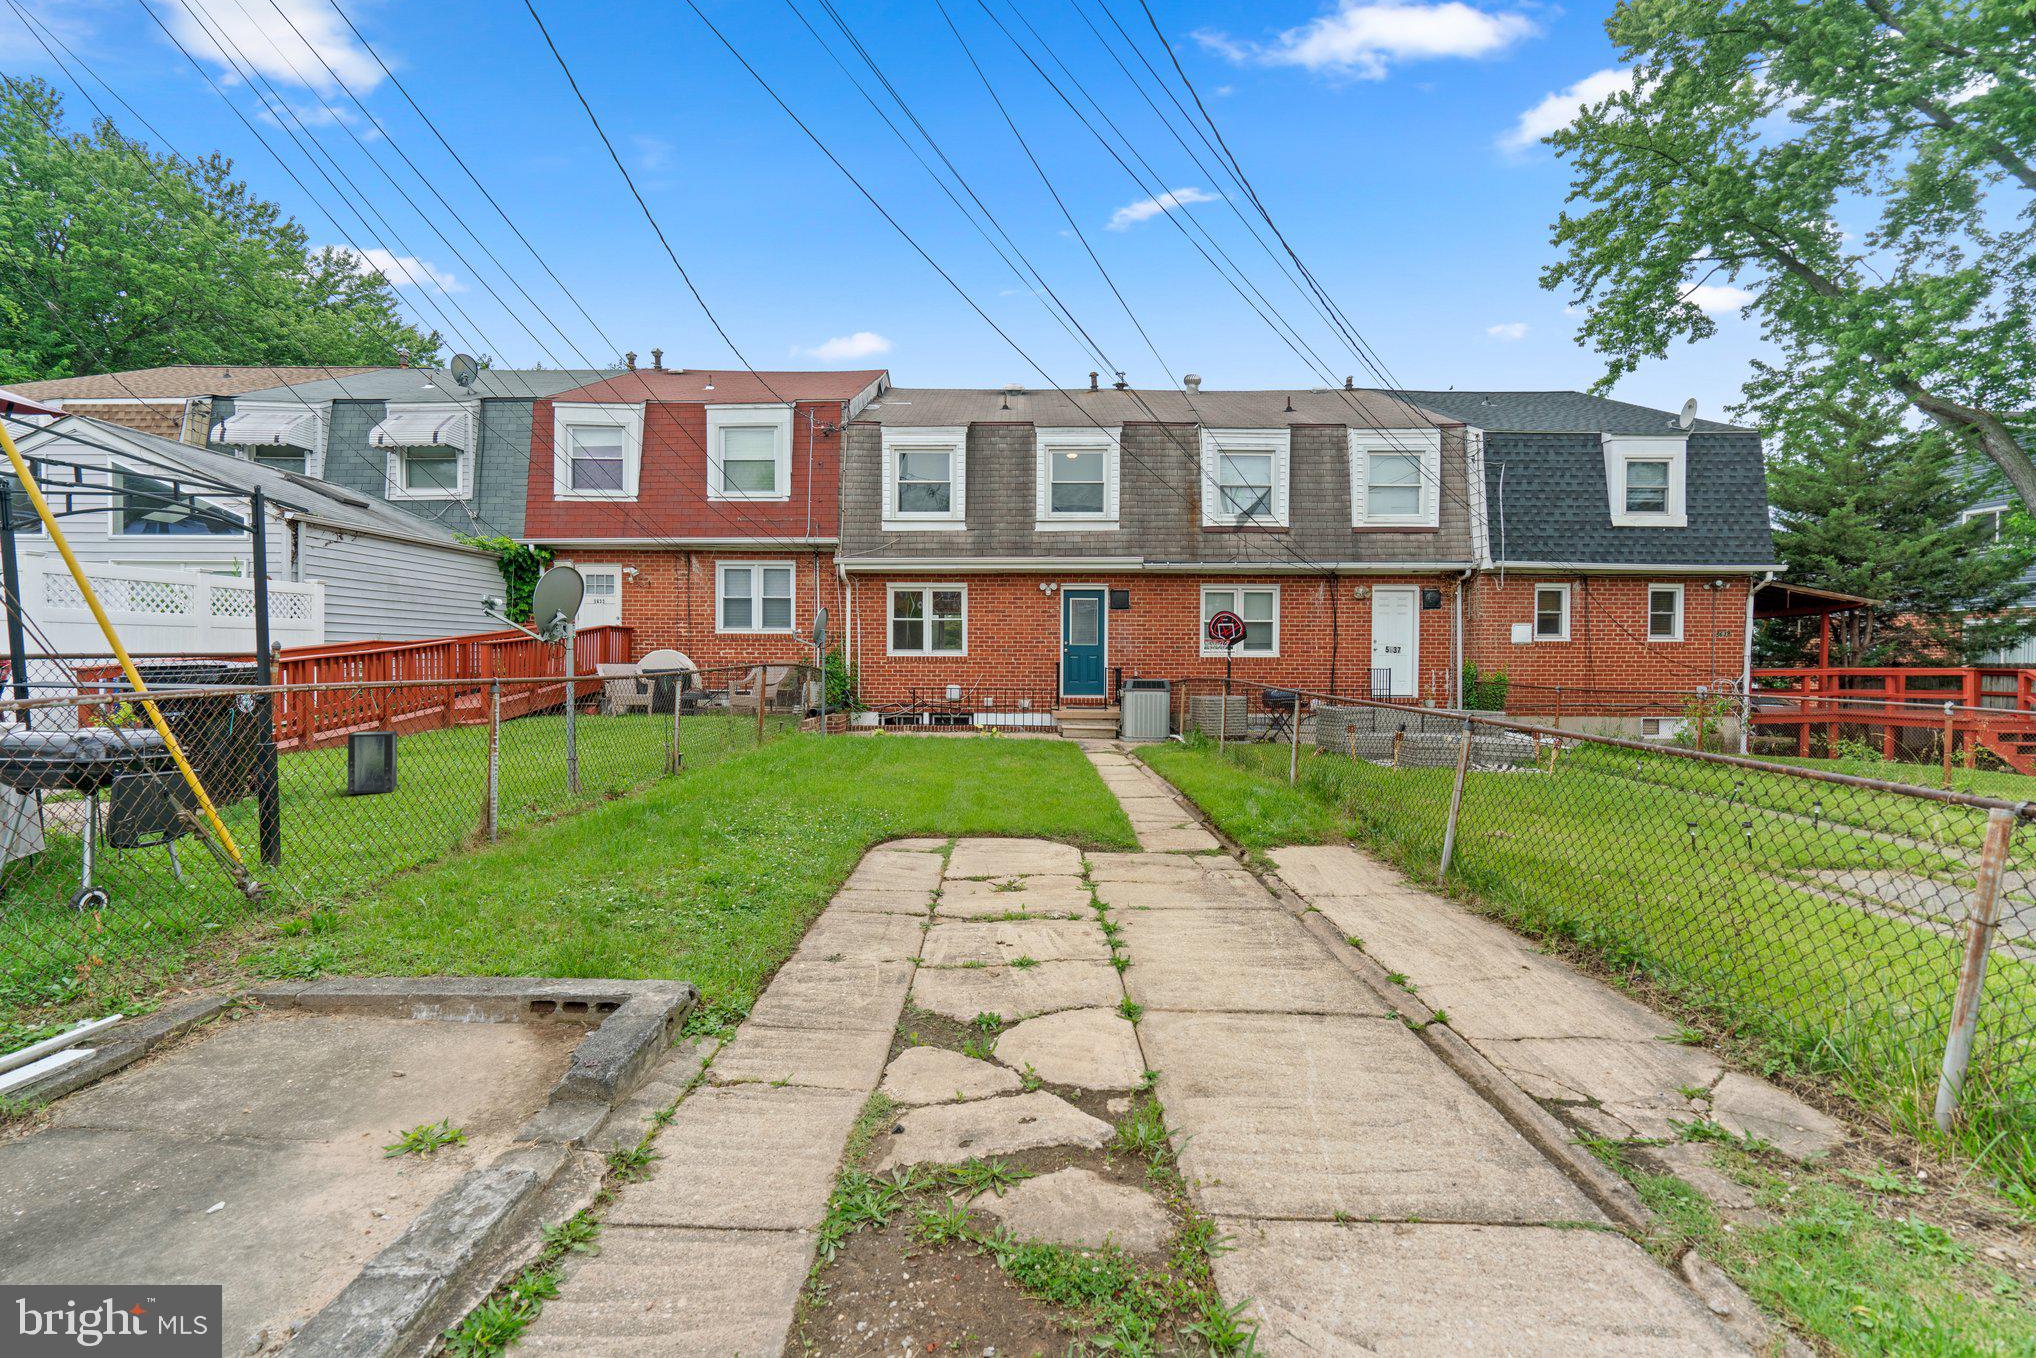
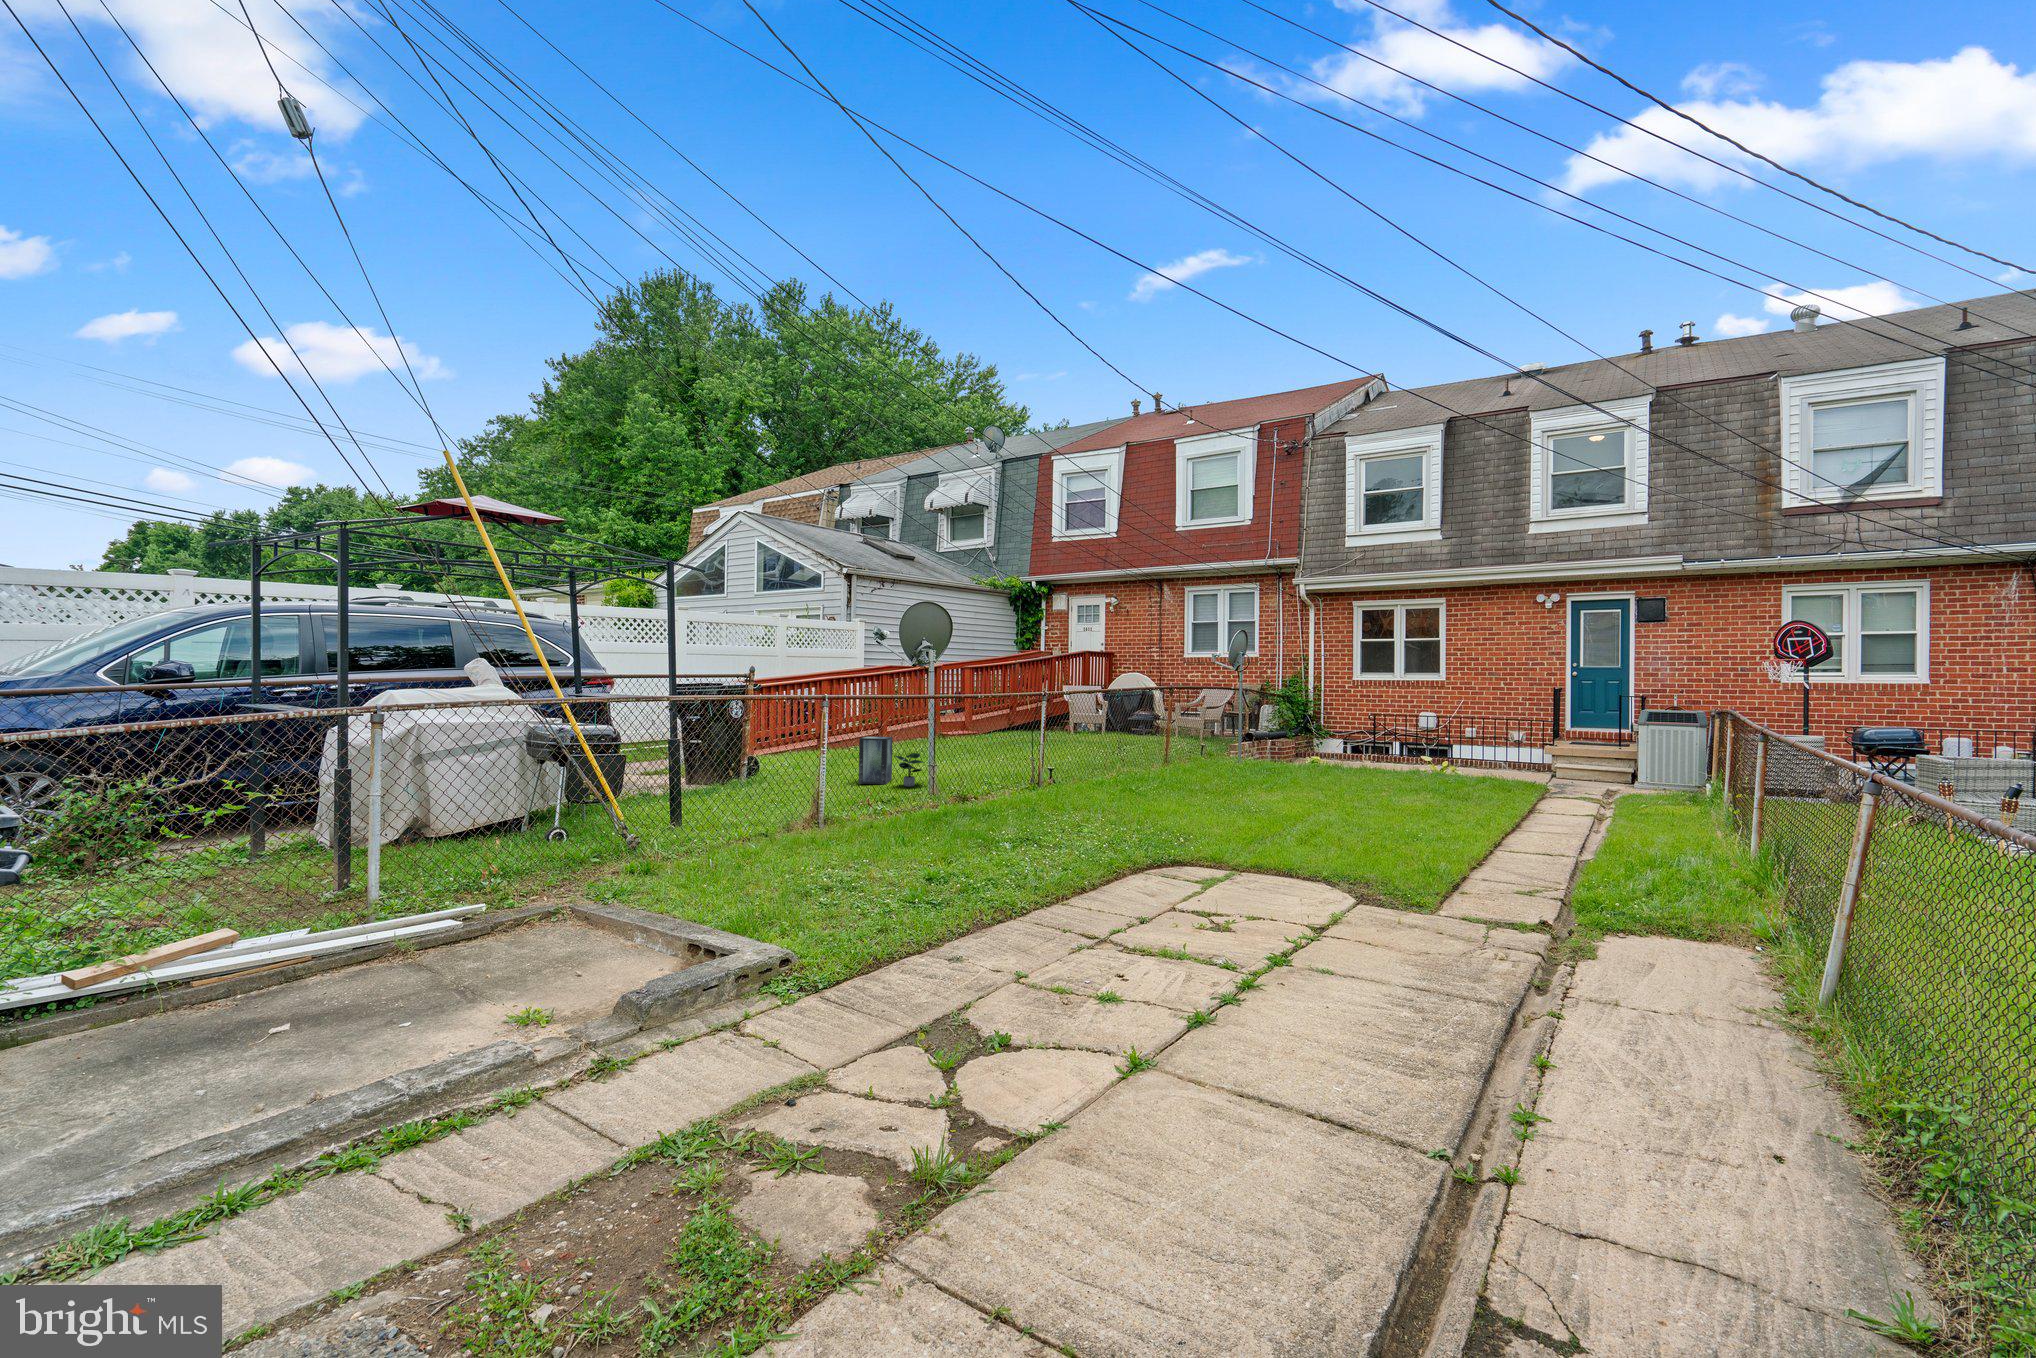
potted plant: none [408,750,454,792] -> present [895,753,923,787]

